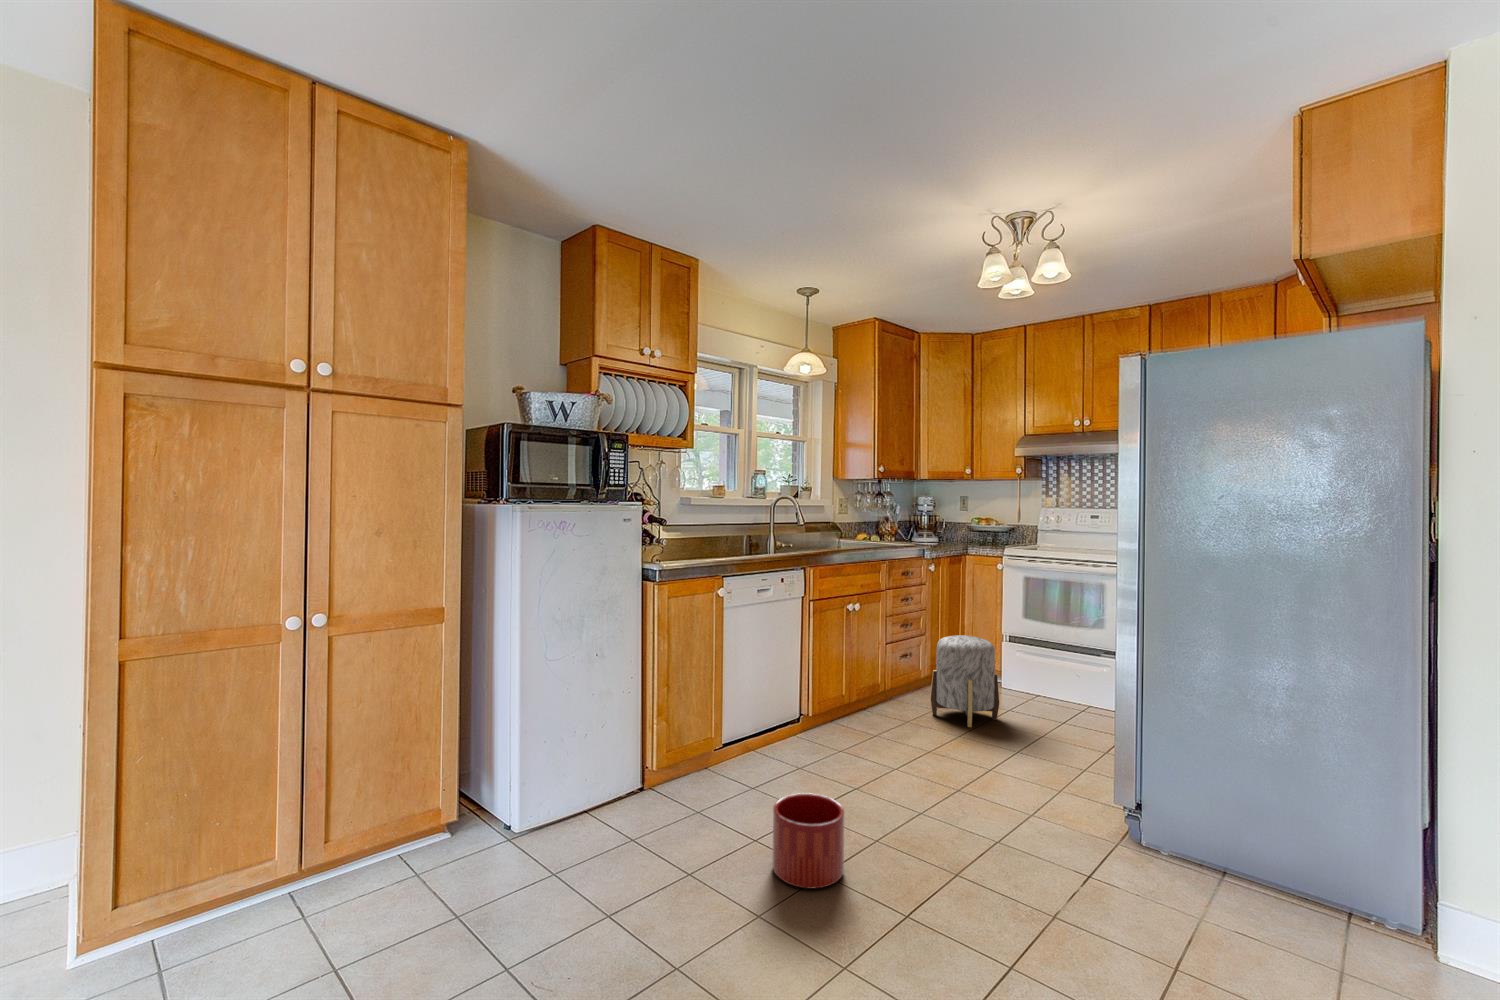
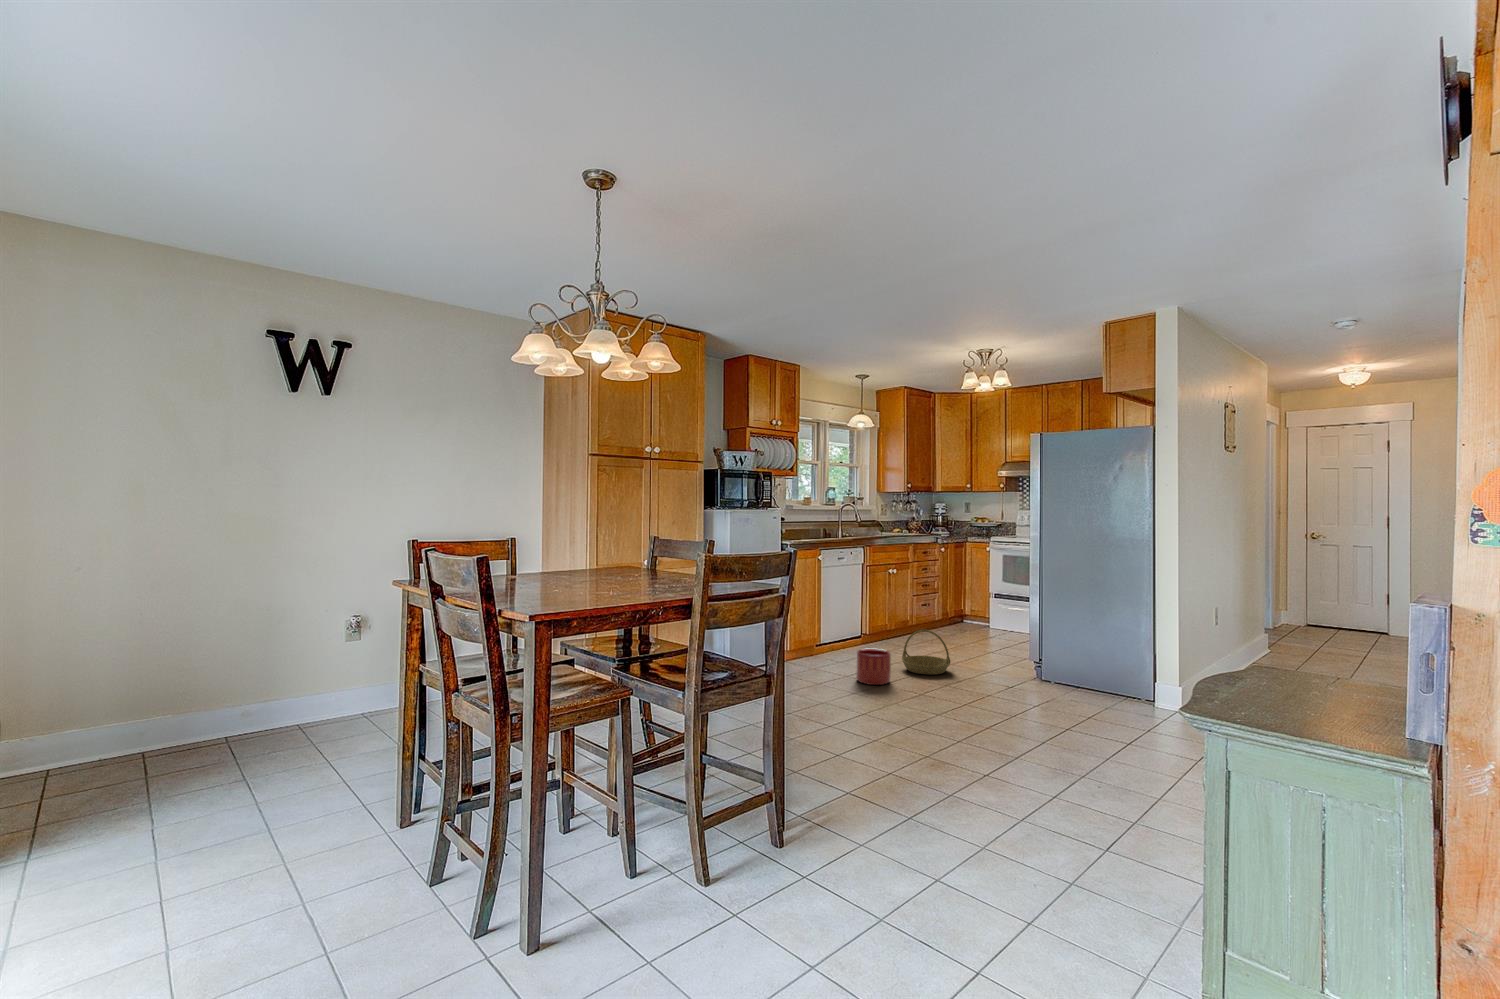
stool: present [930,635,999,727] -> none [940,590,983,643]
basket: none [868,741,964,838] -> present [902,630,950,674]

